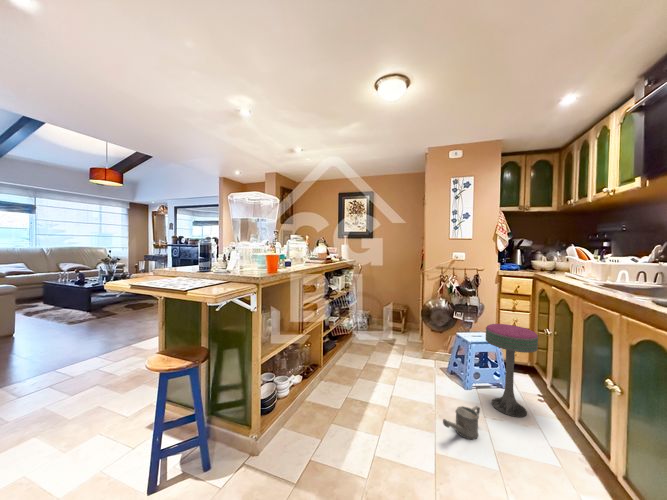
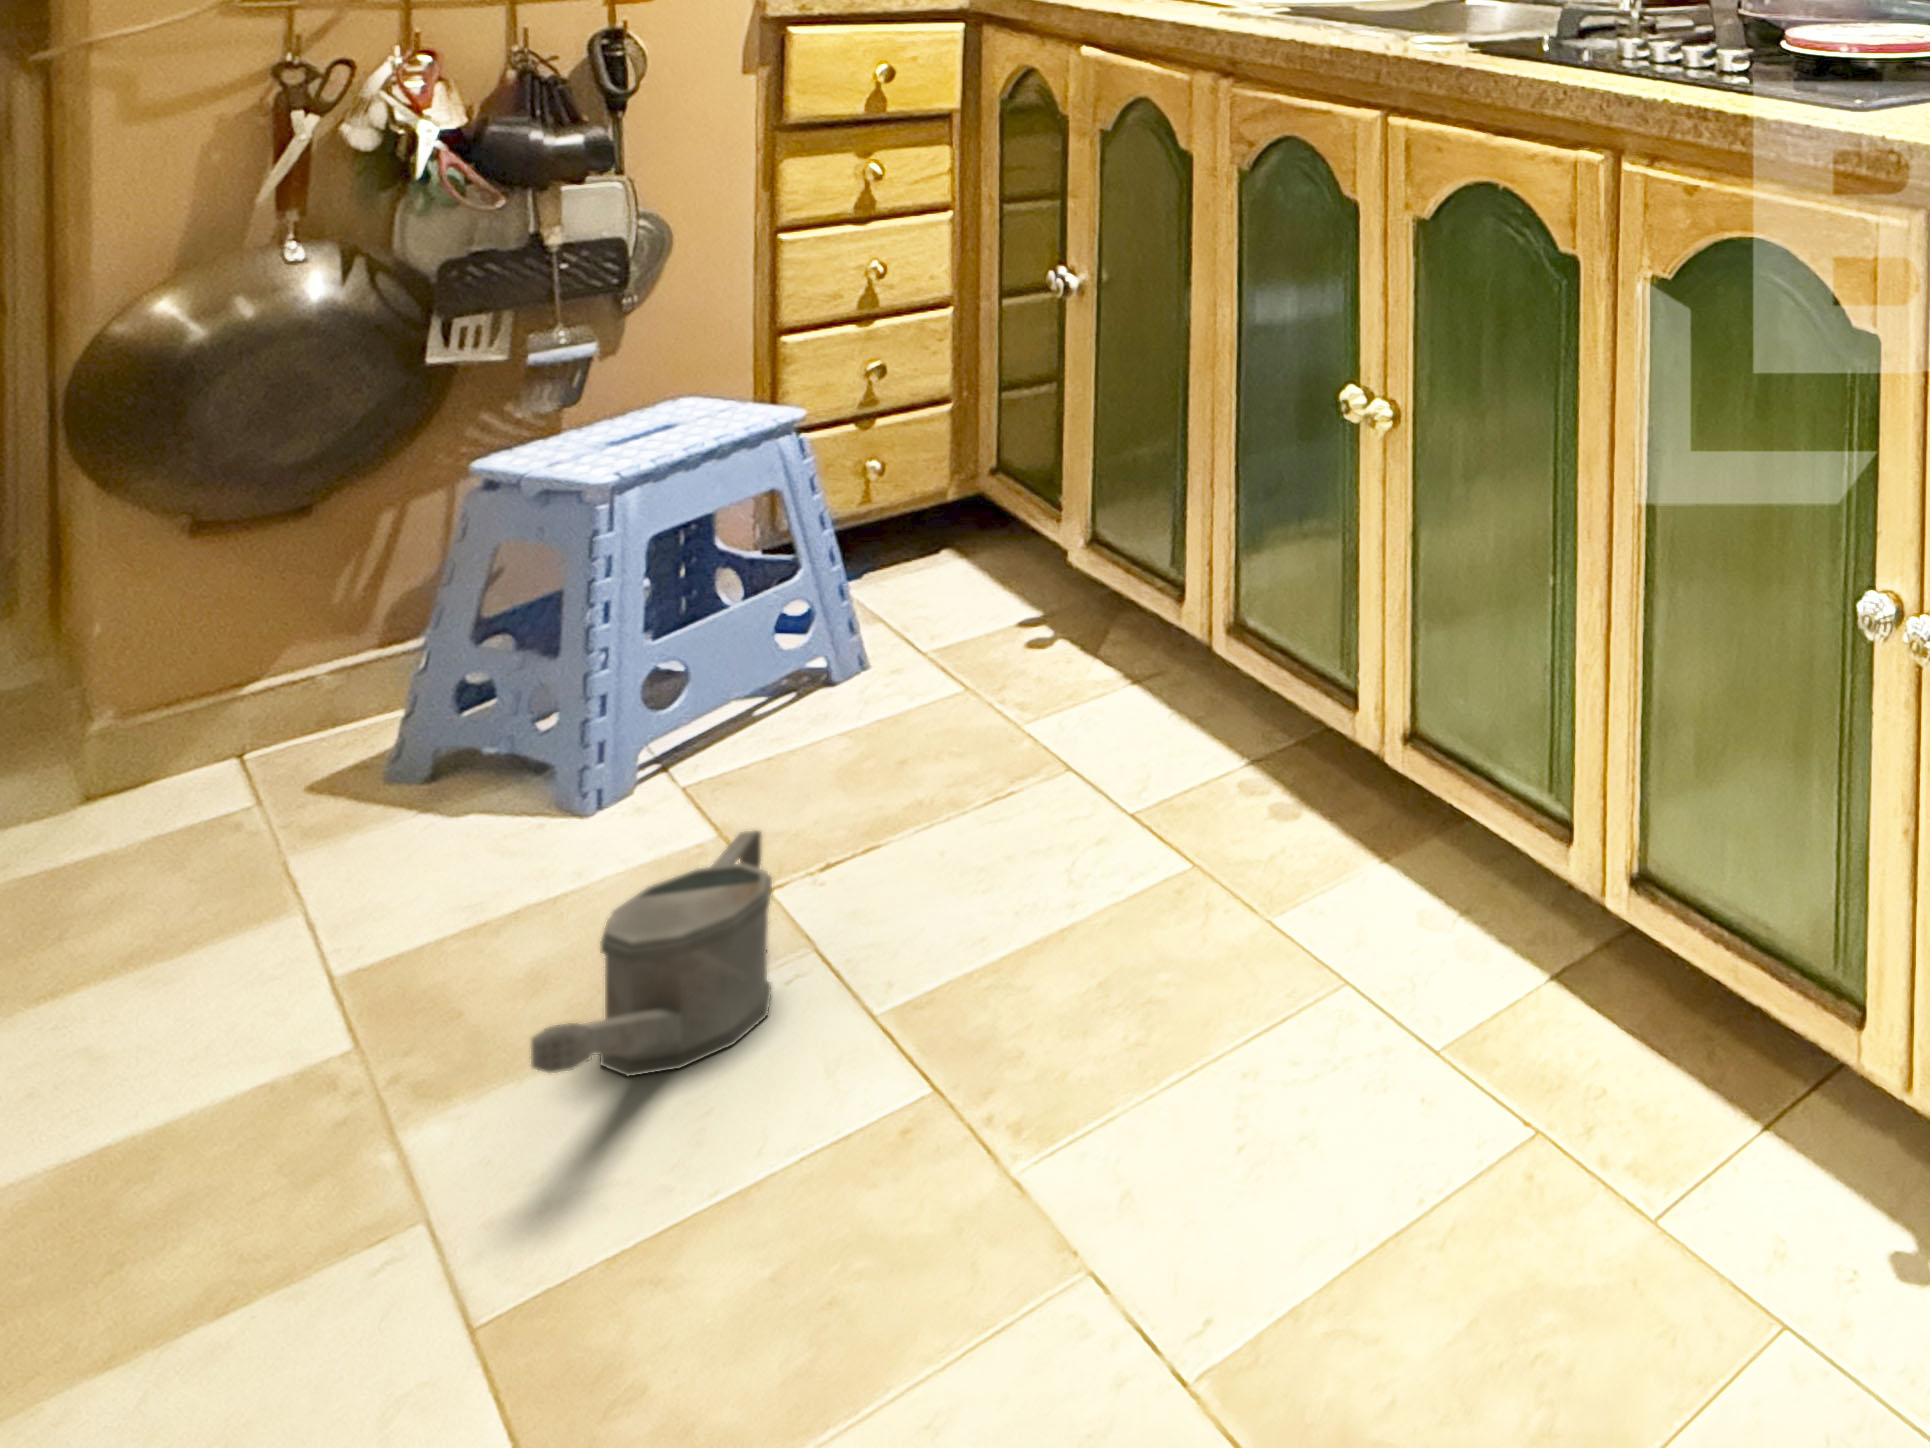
bar stool: present [486,324,538,417] -> none [745,286,1046,801]

